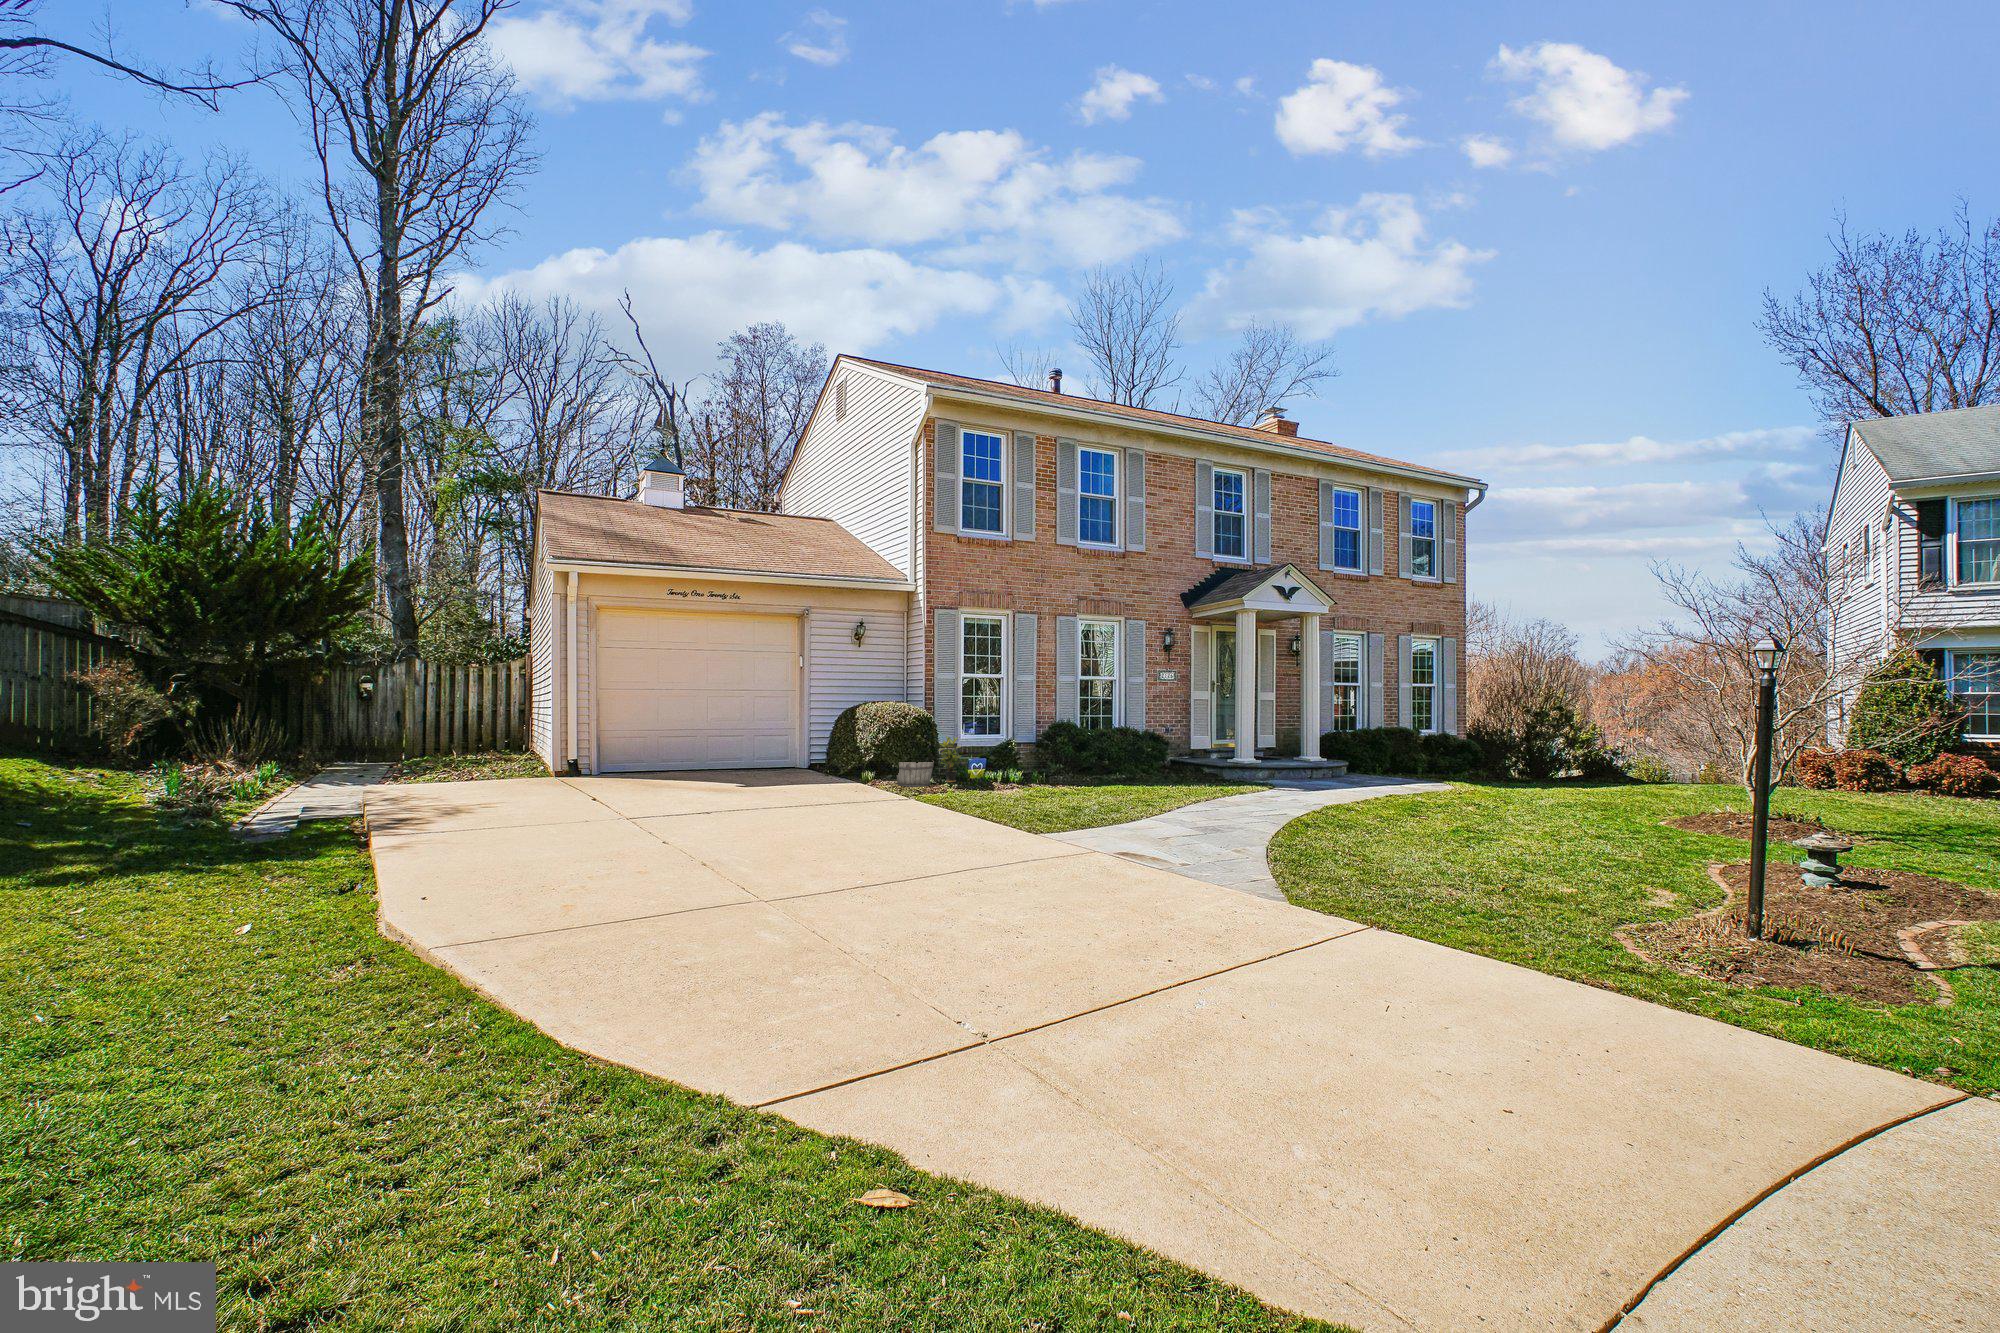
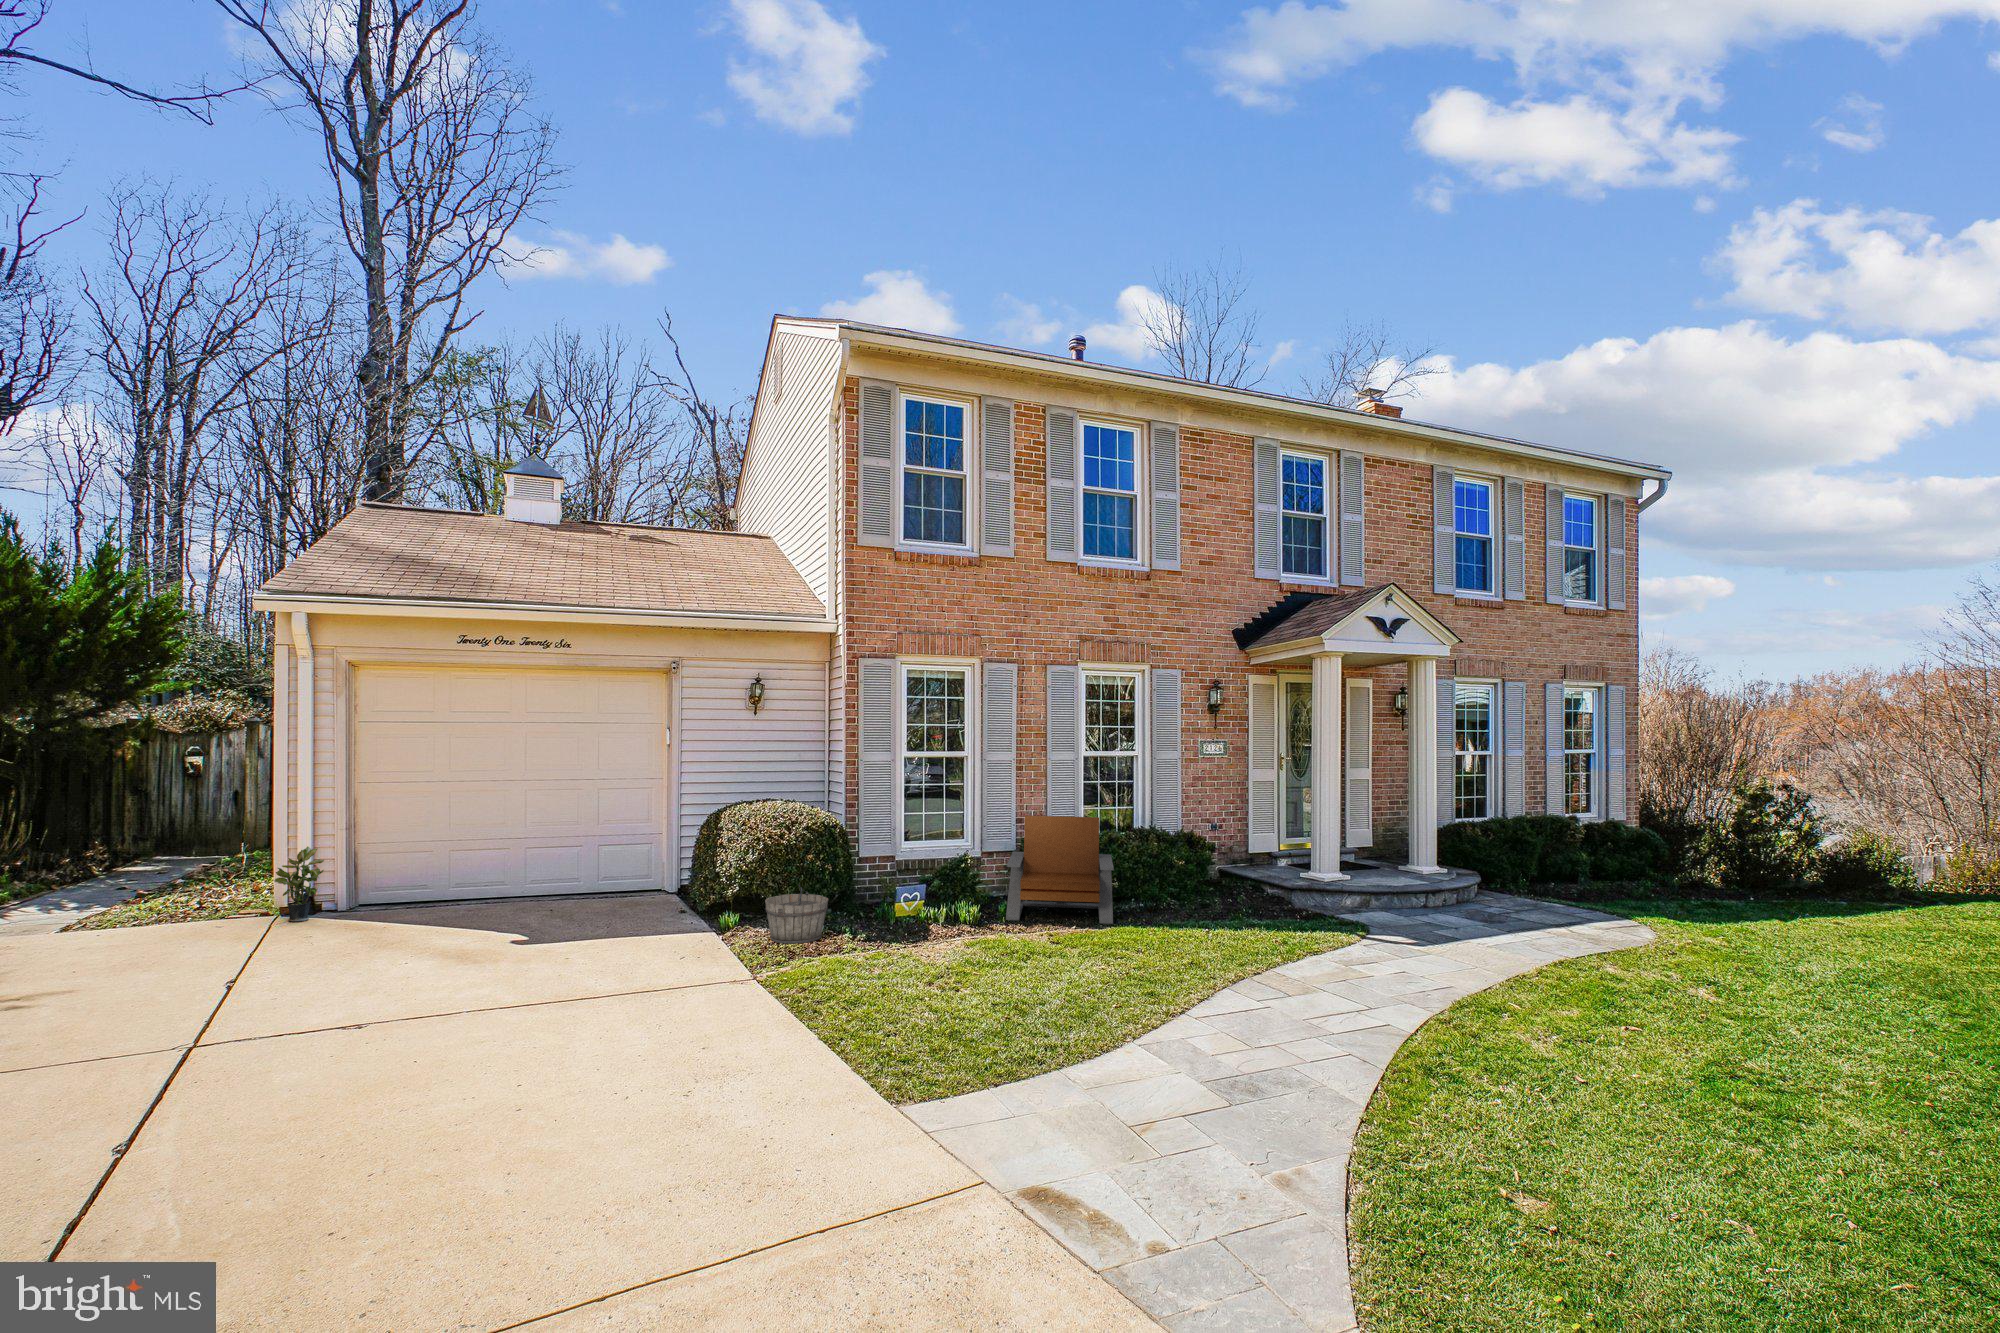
lounge chair: none [1037,716,1110,782] -> present [1006,815,1114,924]
potted plant: present [938,736,962,782] -> present [275,846,324,922]

